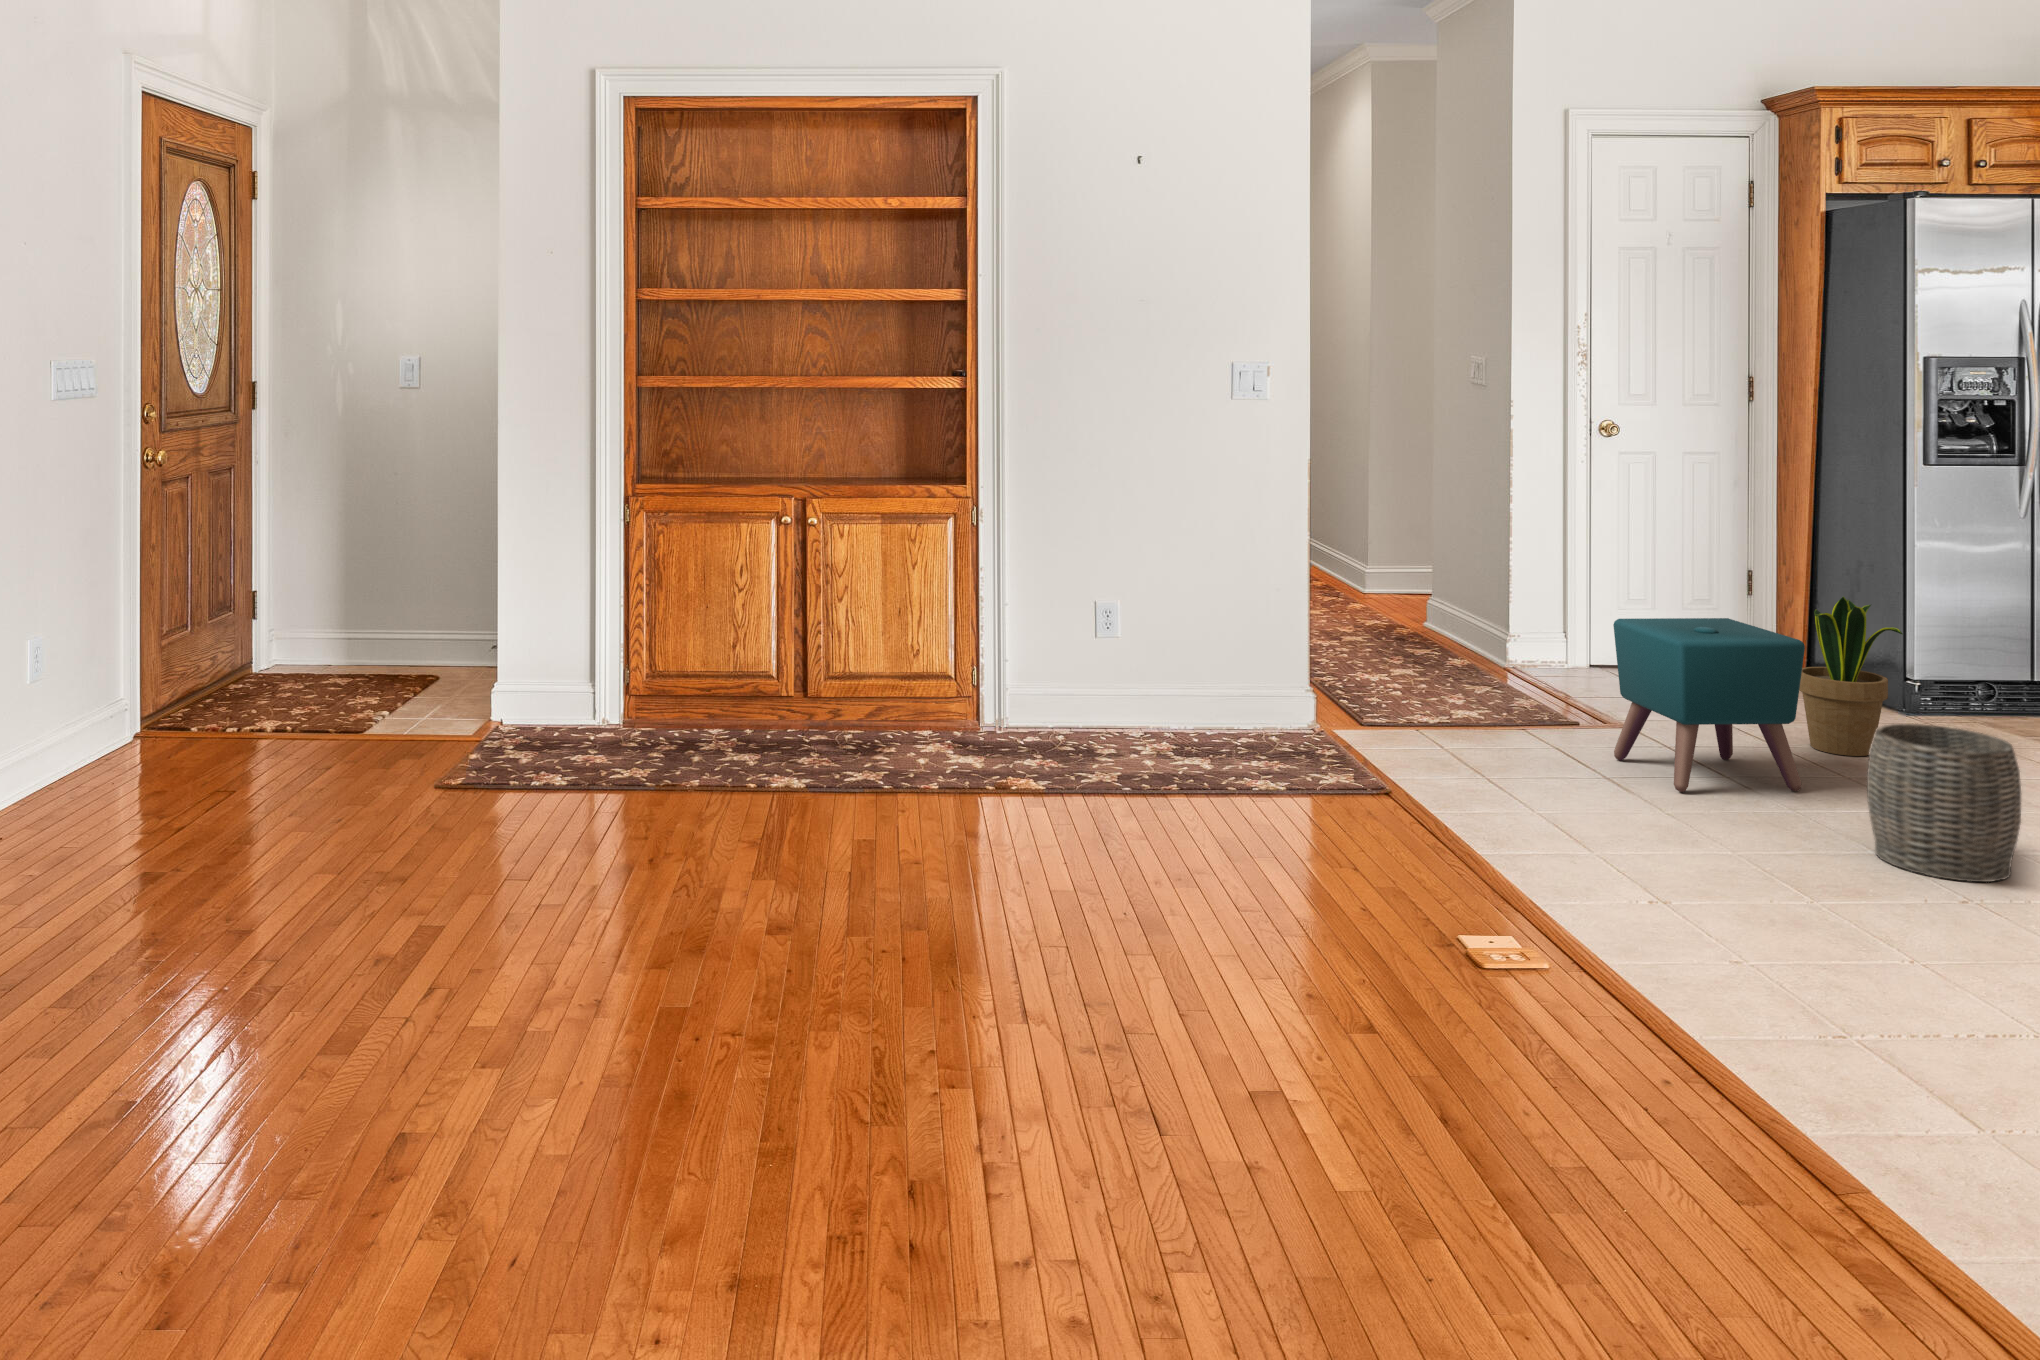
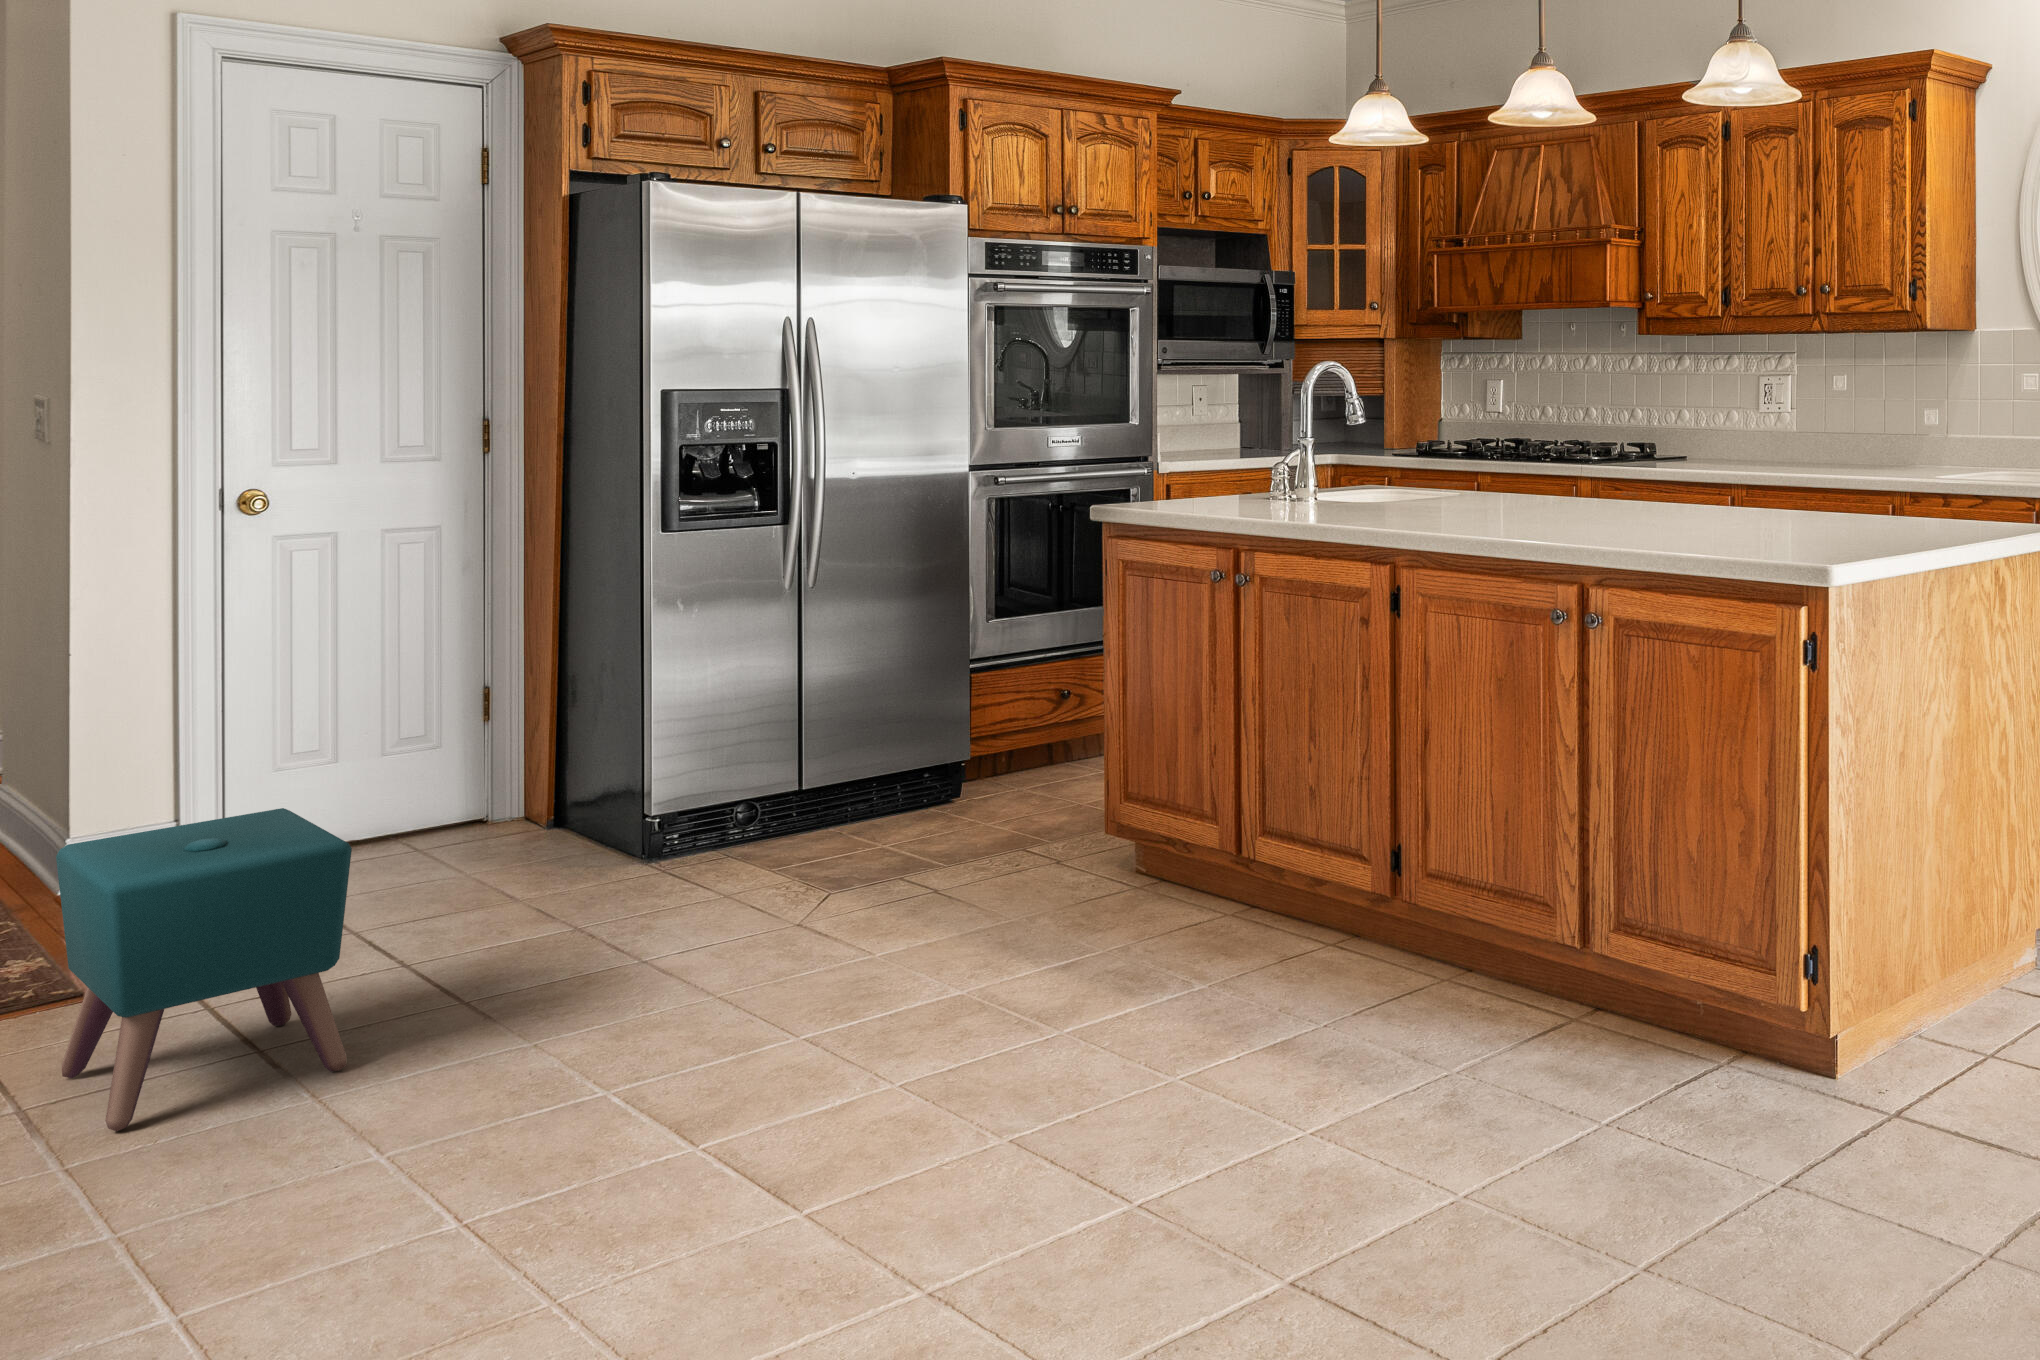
potted plant: present [1799,597,1903,756] -> none [431,740,569,969]
woven basket: present [1867,724,2021,882] -> none [337,959,555,1214]

